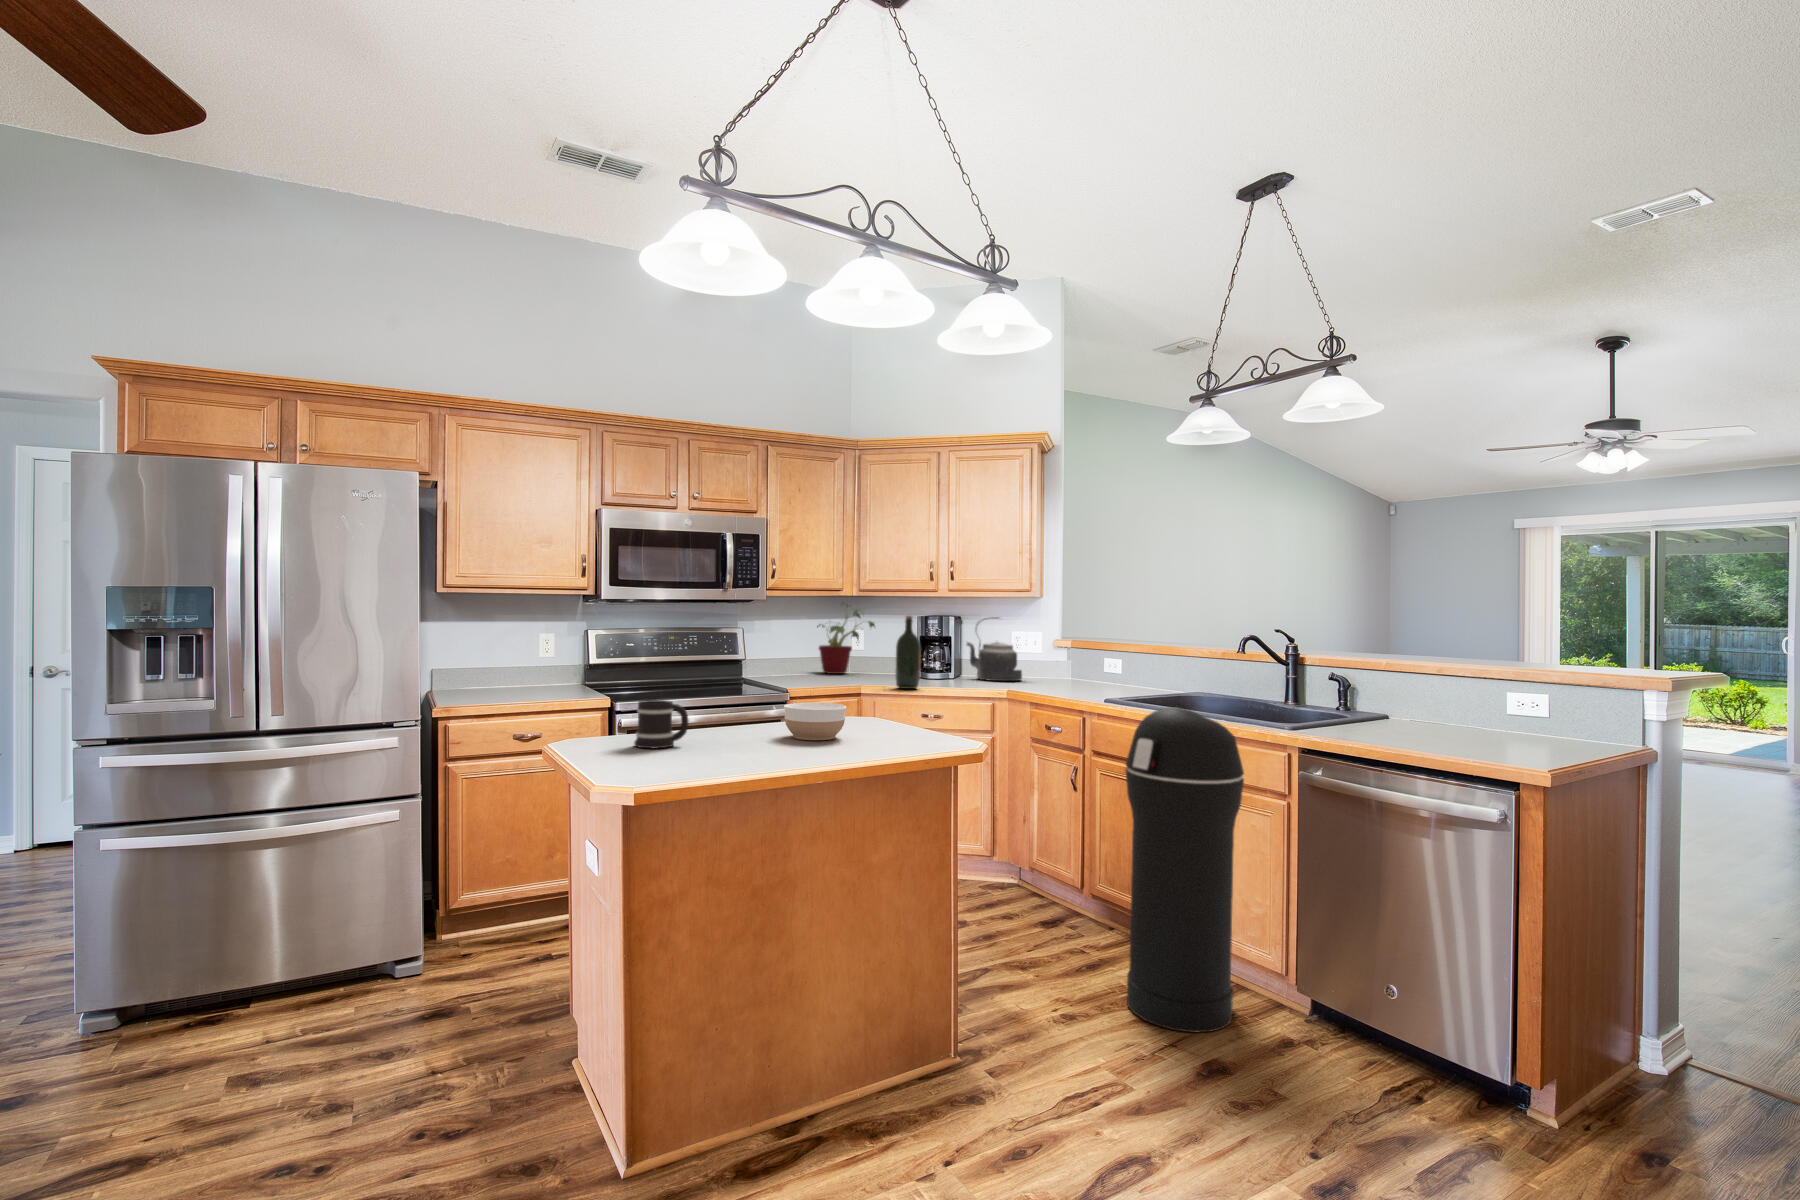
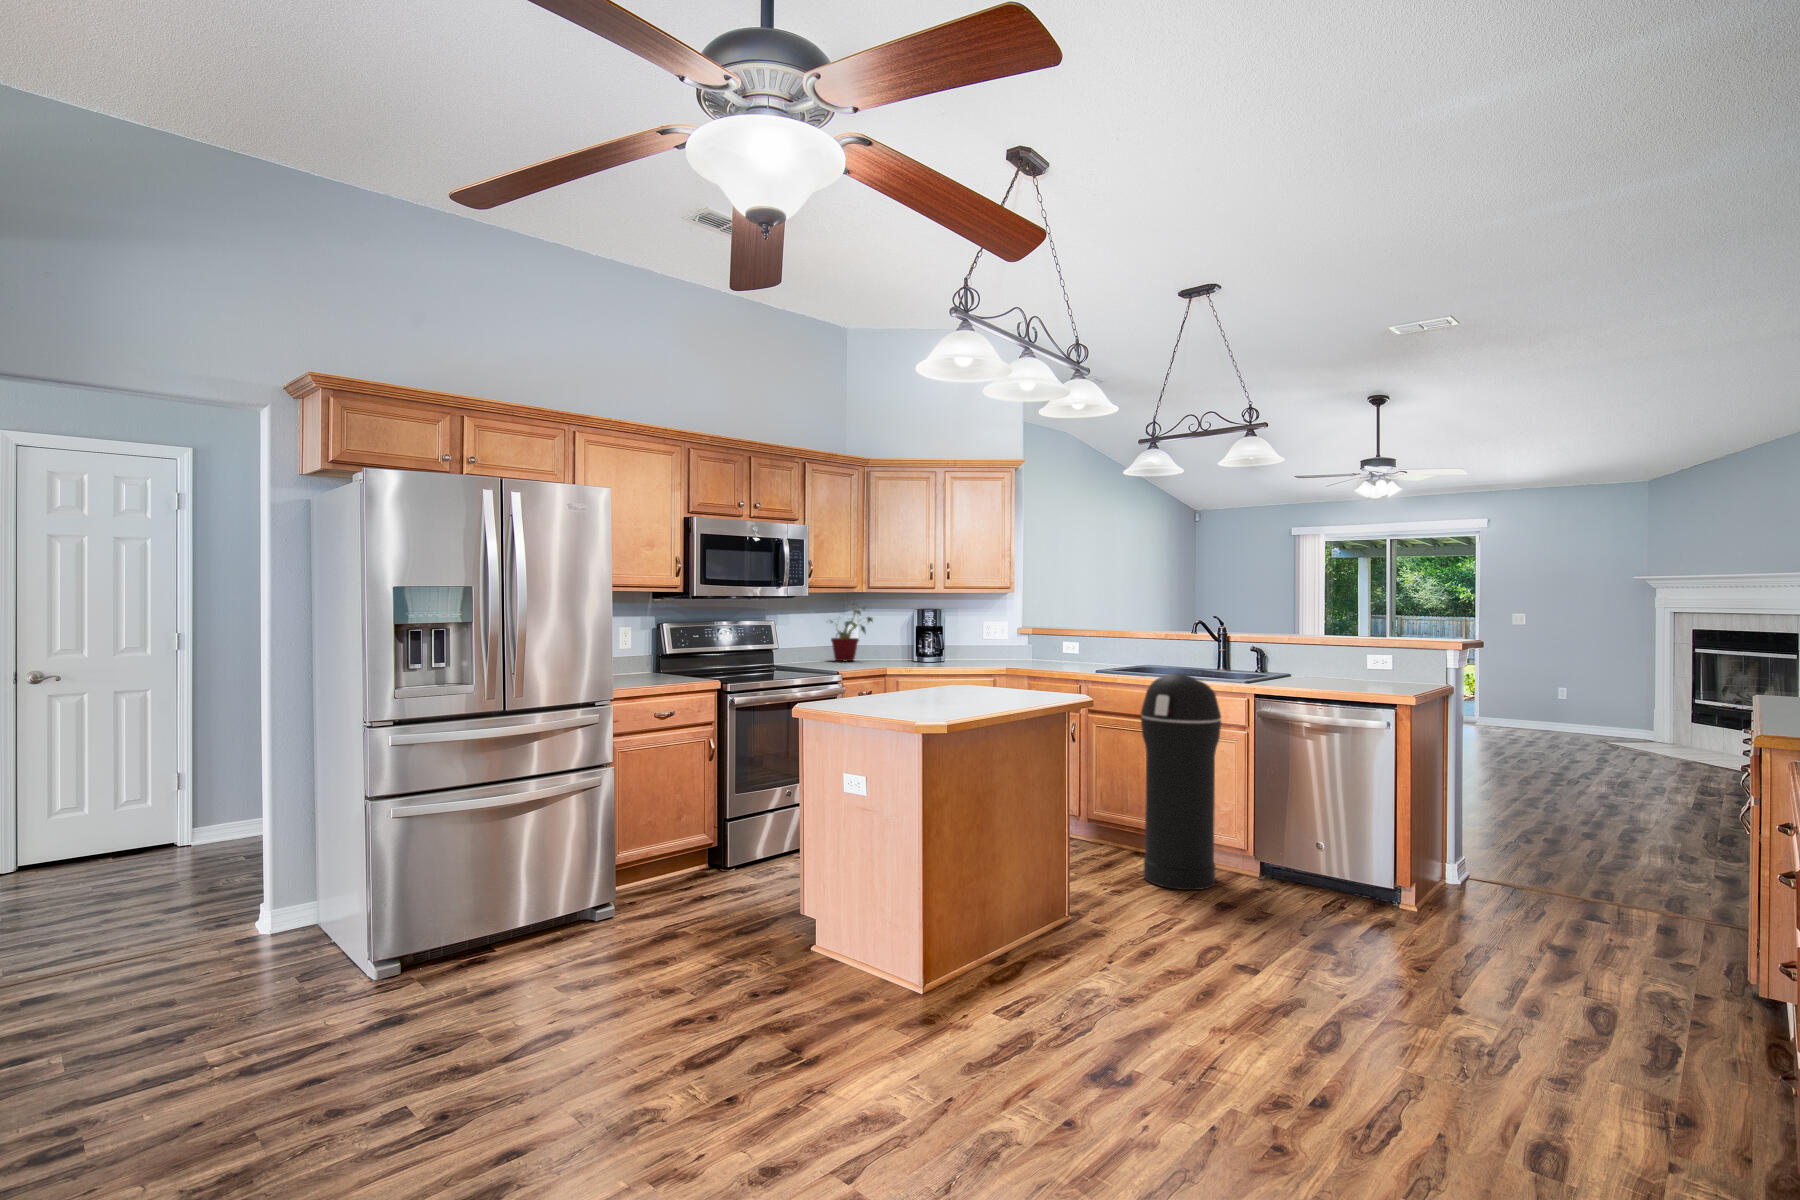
wine bottle: present [895,616,921,689] -> none [925,612,944,670]
kettle: present [967,617,1022,681] -> none [950,612,996,663]
mug: present [634,700,688,748] -> none [889,677,921,710]
bowl: present [784,703,847,740] -> none [958,677,1002,702]

